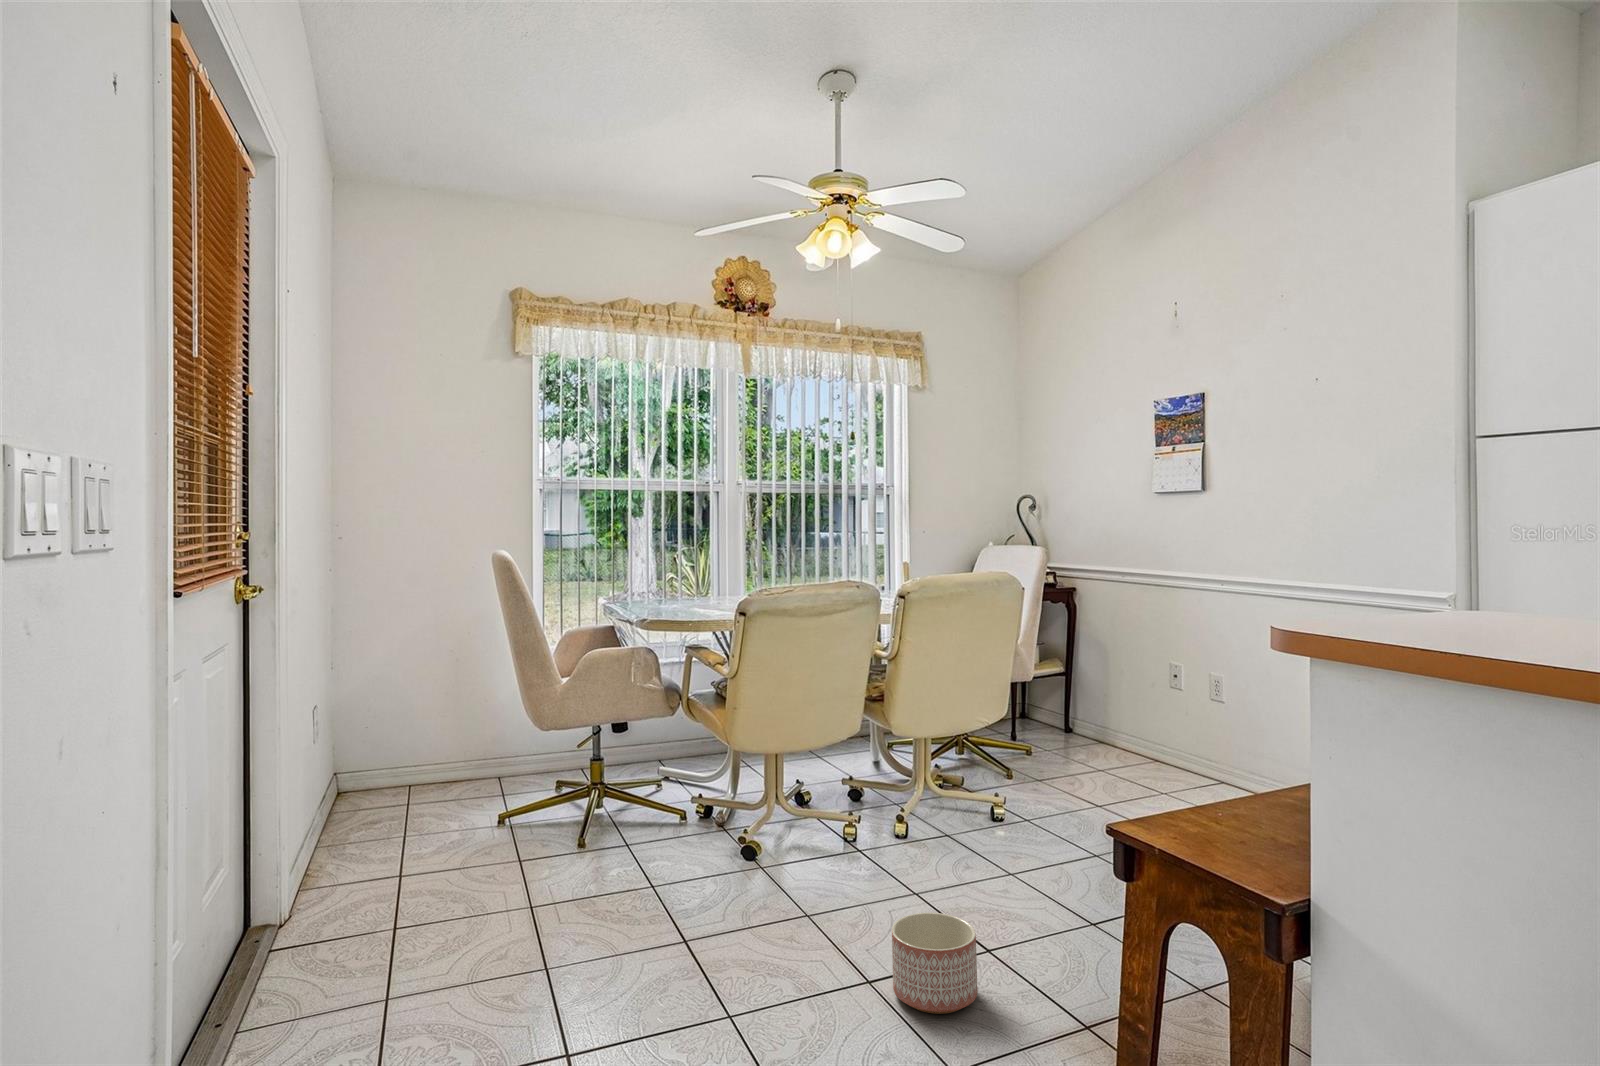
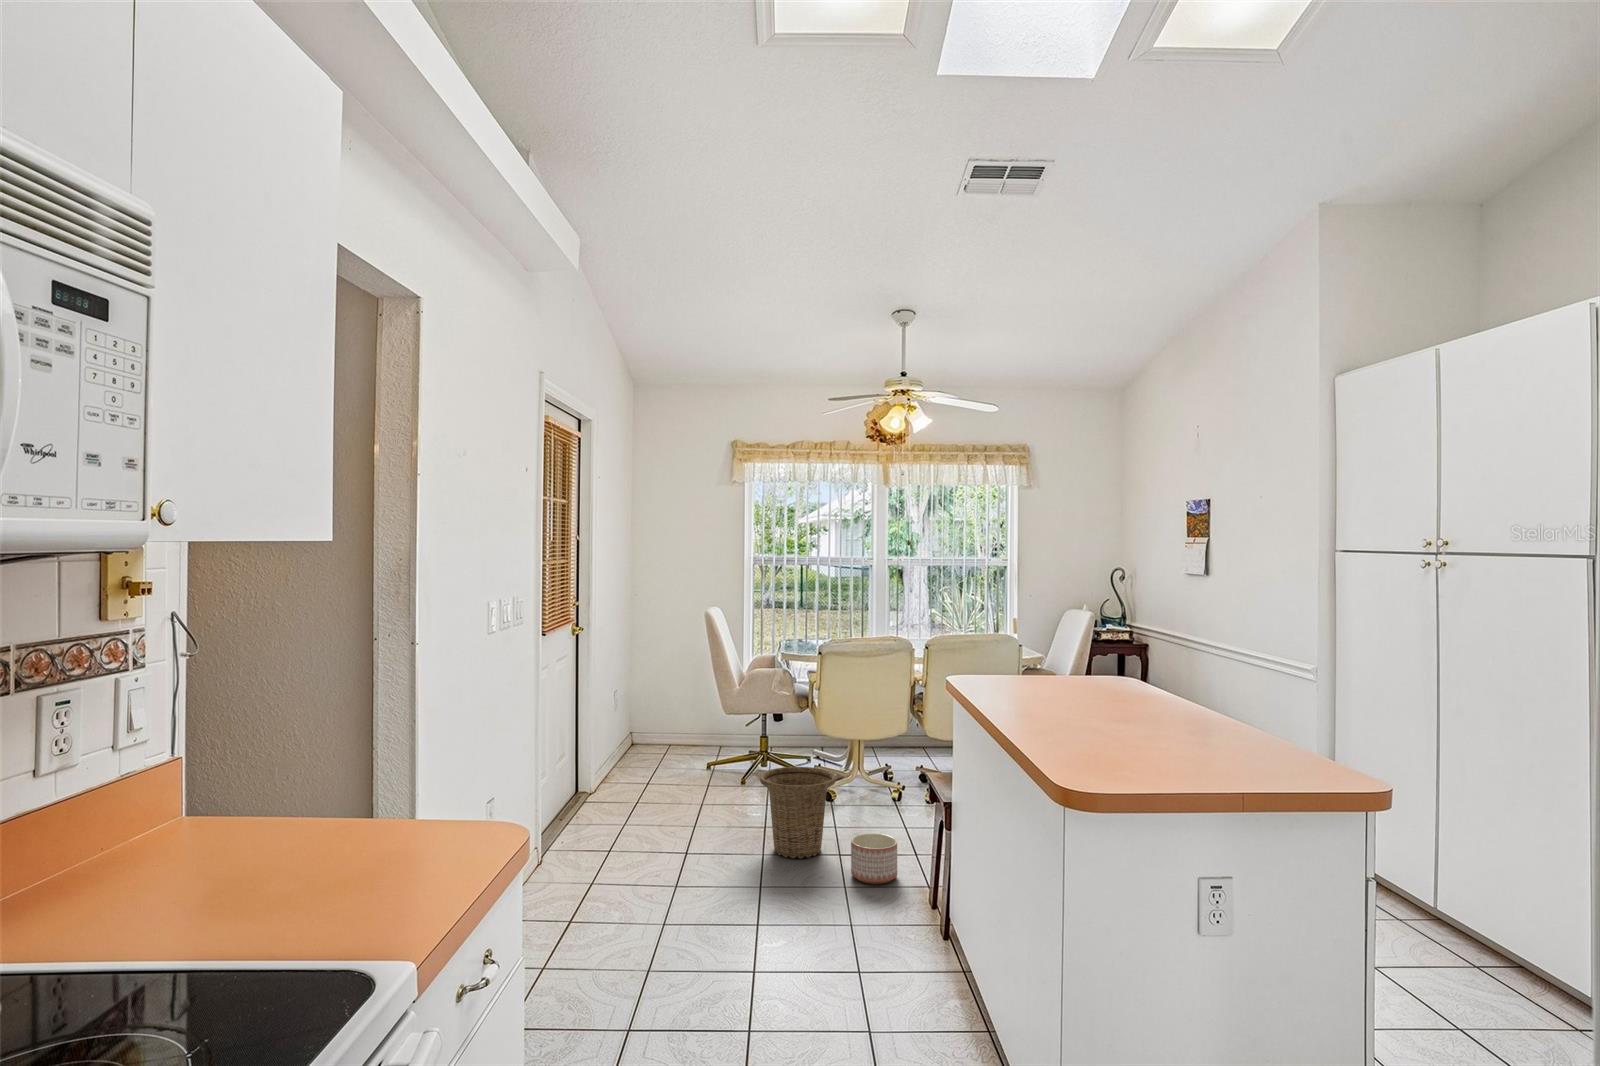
basket: none [690,809,832,987] -> present [760,767,836,858]

